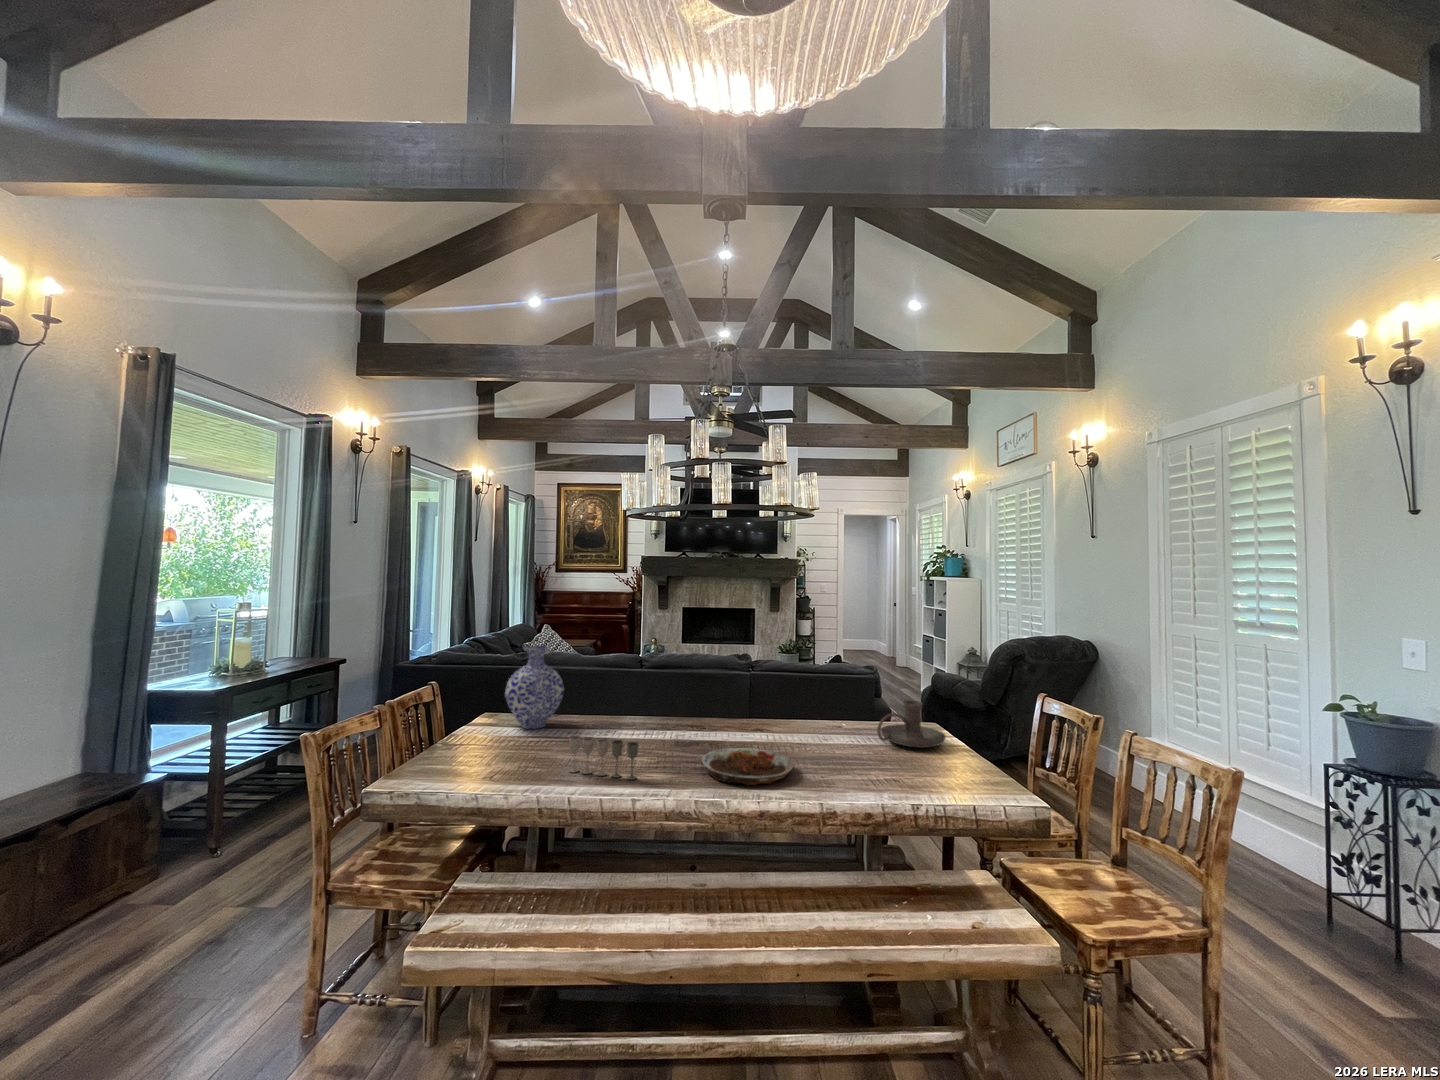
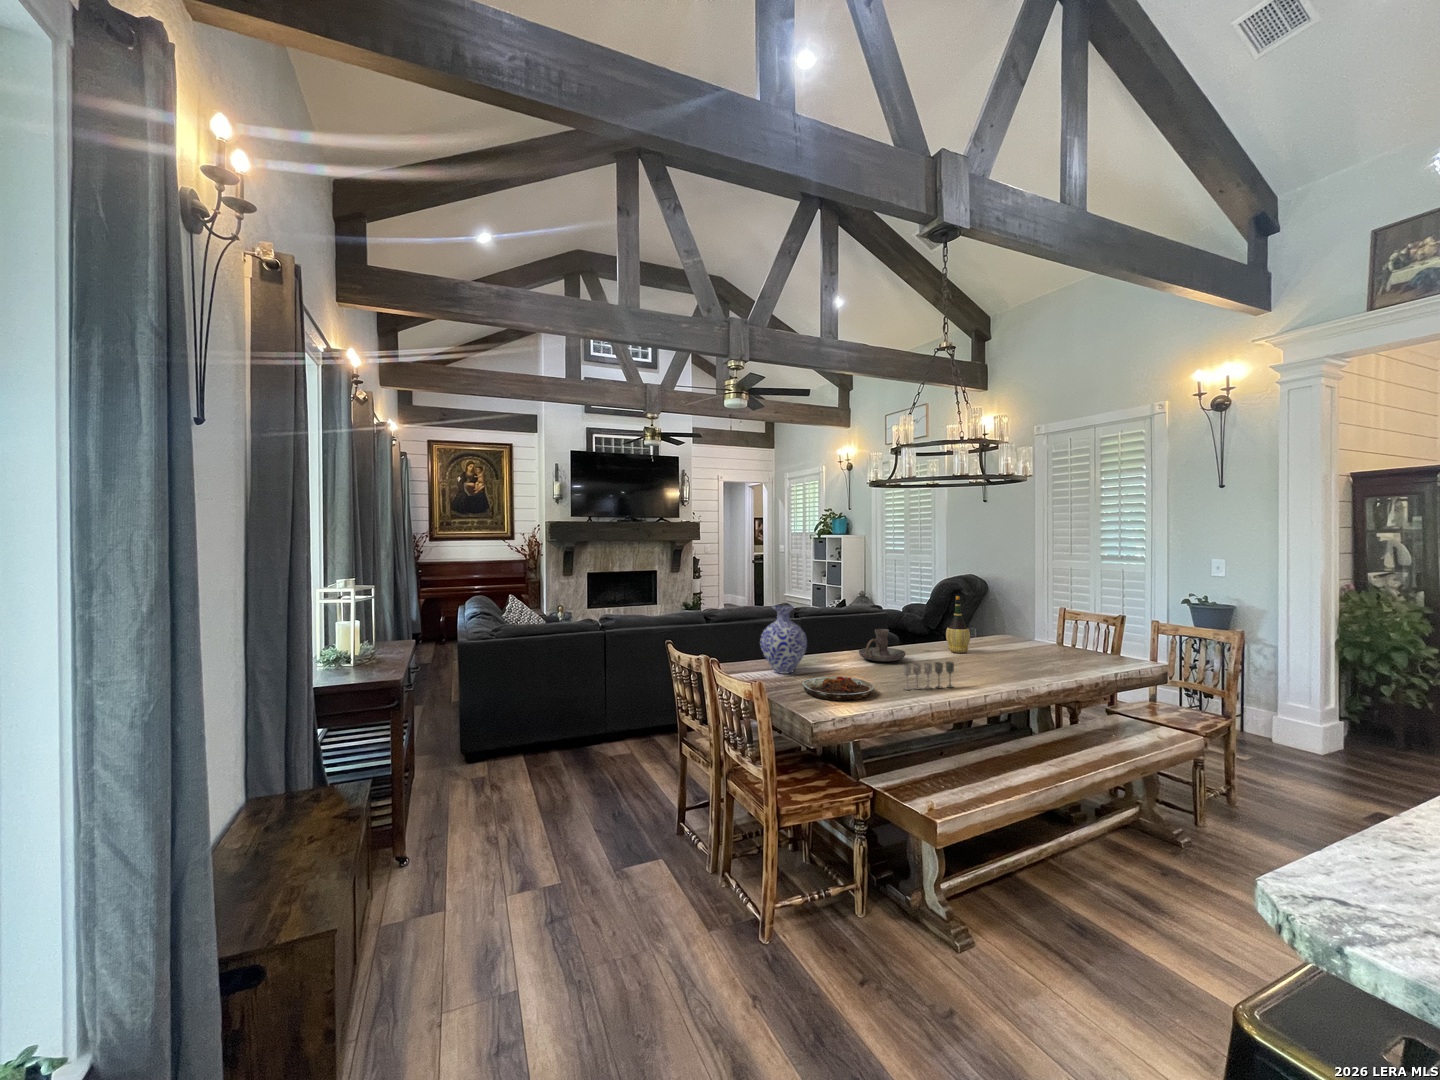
wine bottle: none [795,656,826,736] -> present [946,596,970,653]
candle holder: present [877,700,945,748] -> present [859,629,906,662]
plate: present [702,748,793,785] -> present [802,677,874,701]

